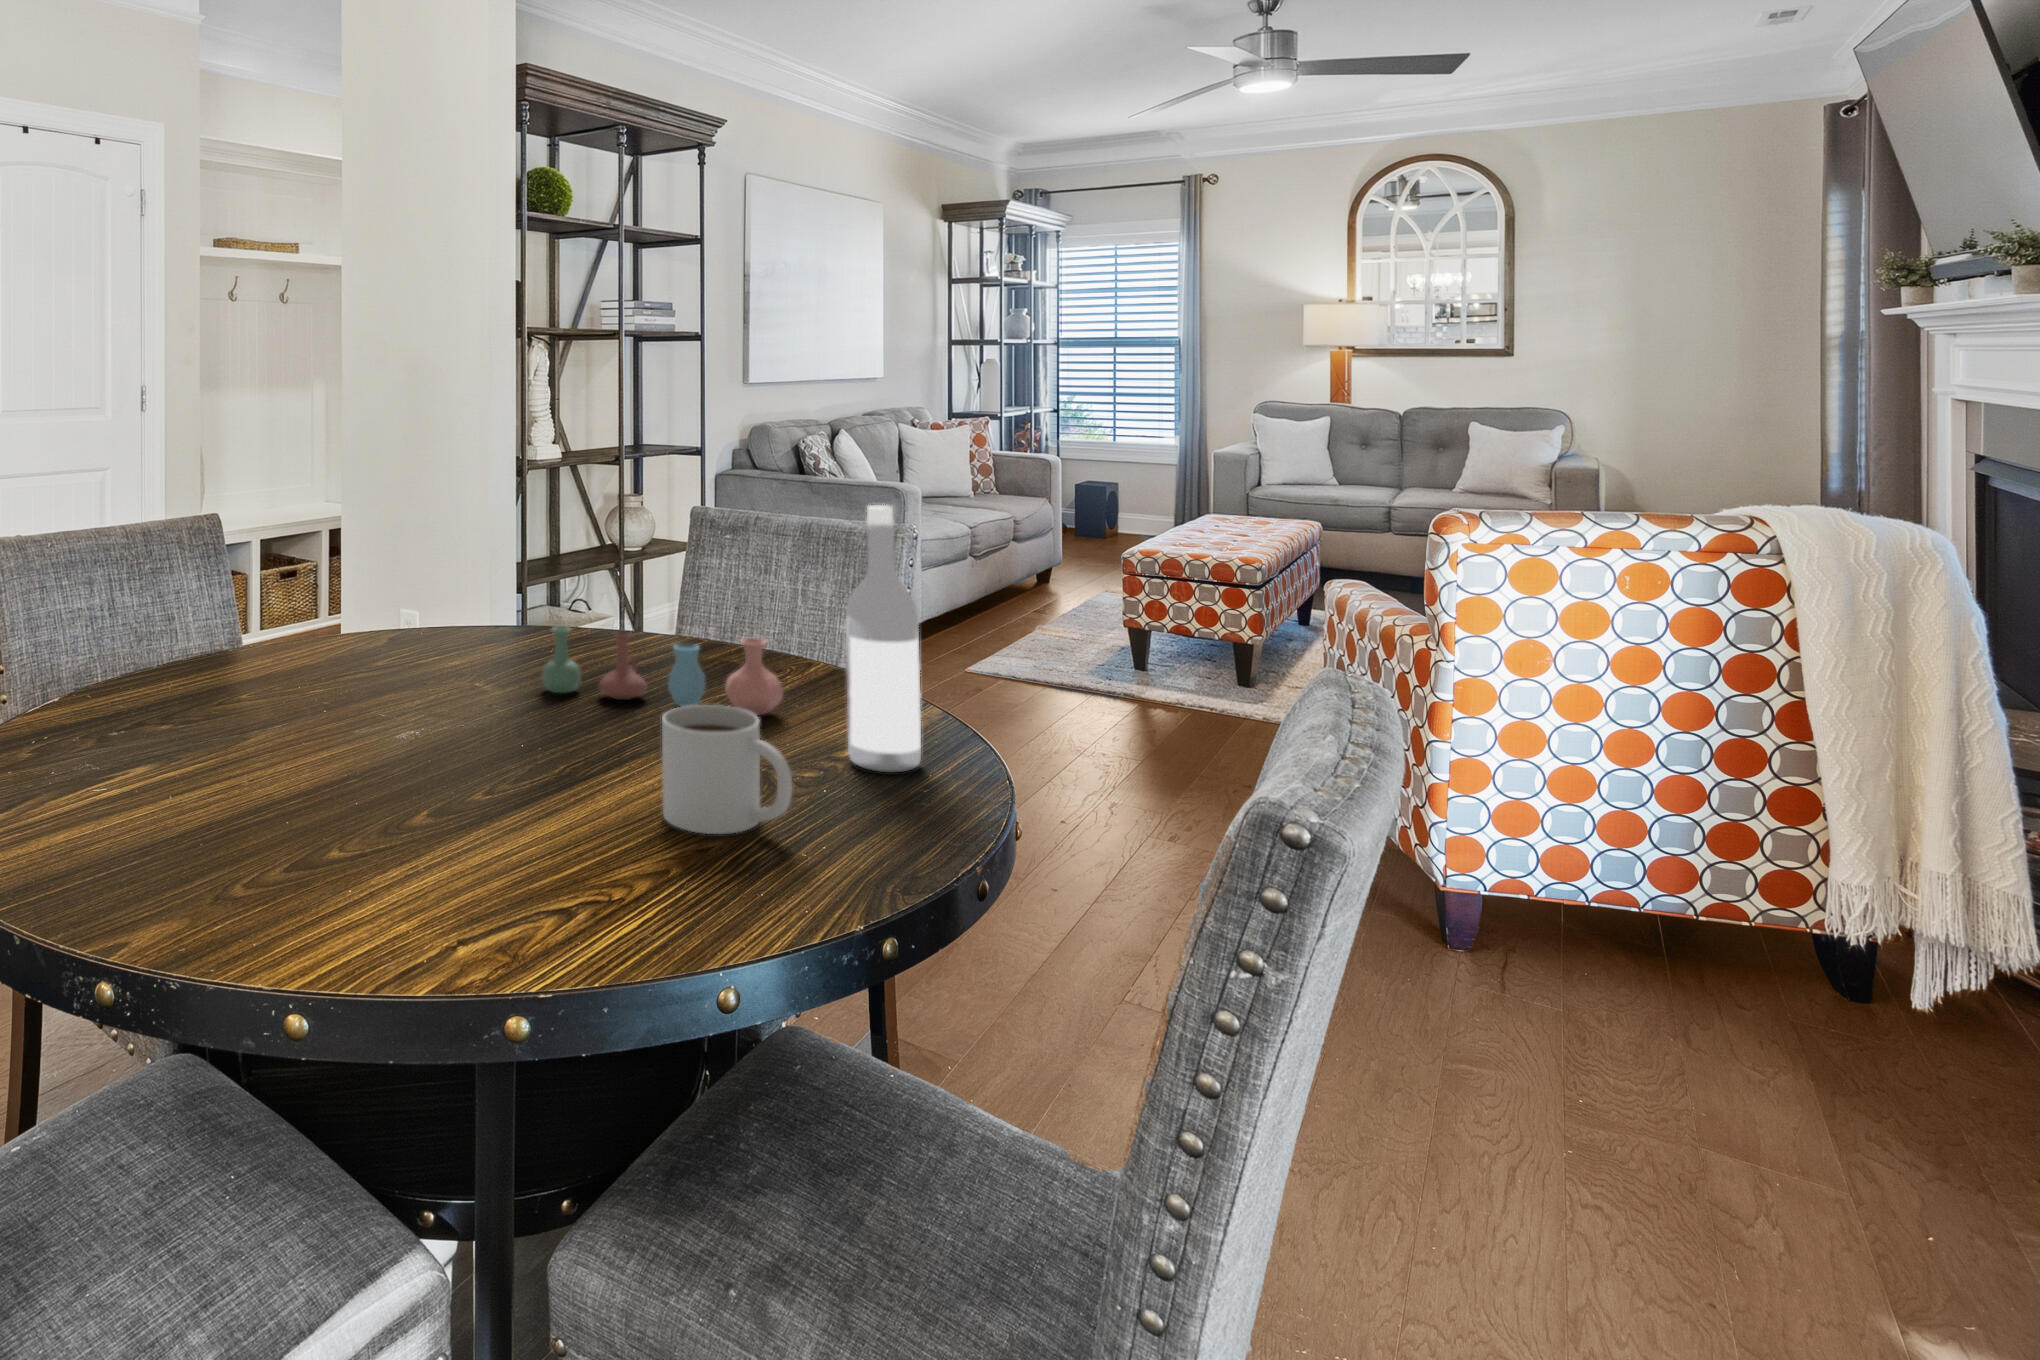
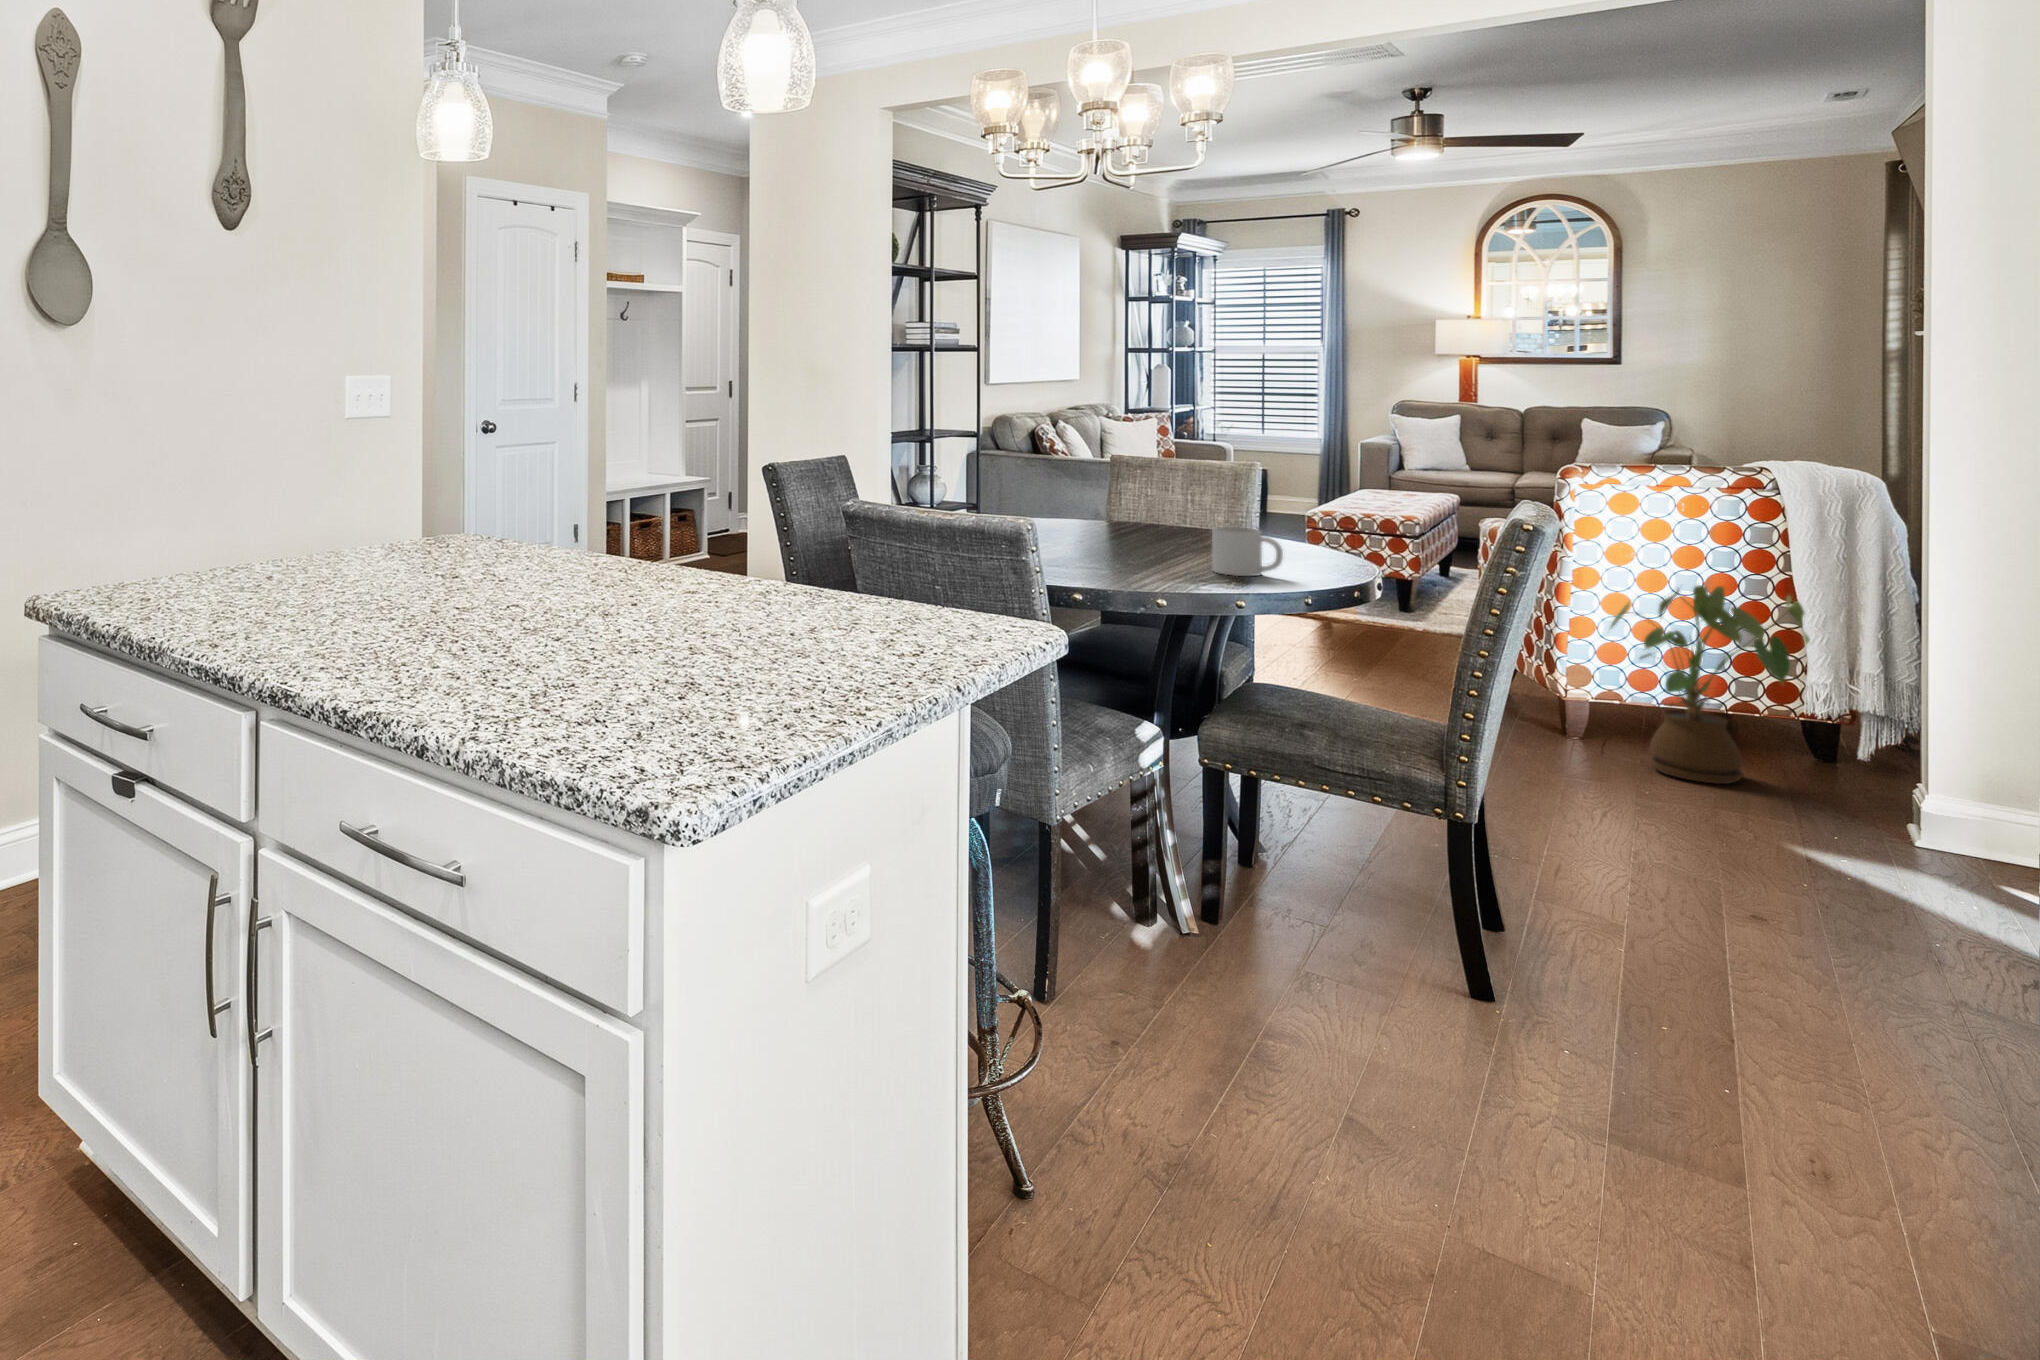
wine bottle: present [846,505,921,772] -> none [1276,440,1316,564]
vase: present [542,626,783,715] -> none [1078,510,1224,550]
house plant: none [1506,714,1847,1074] -> present [1609,585,1810,784]

